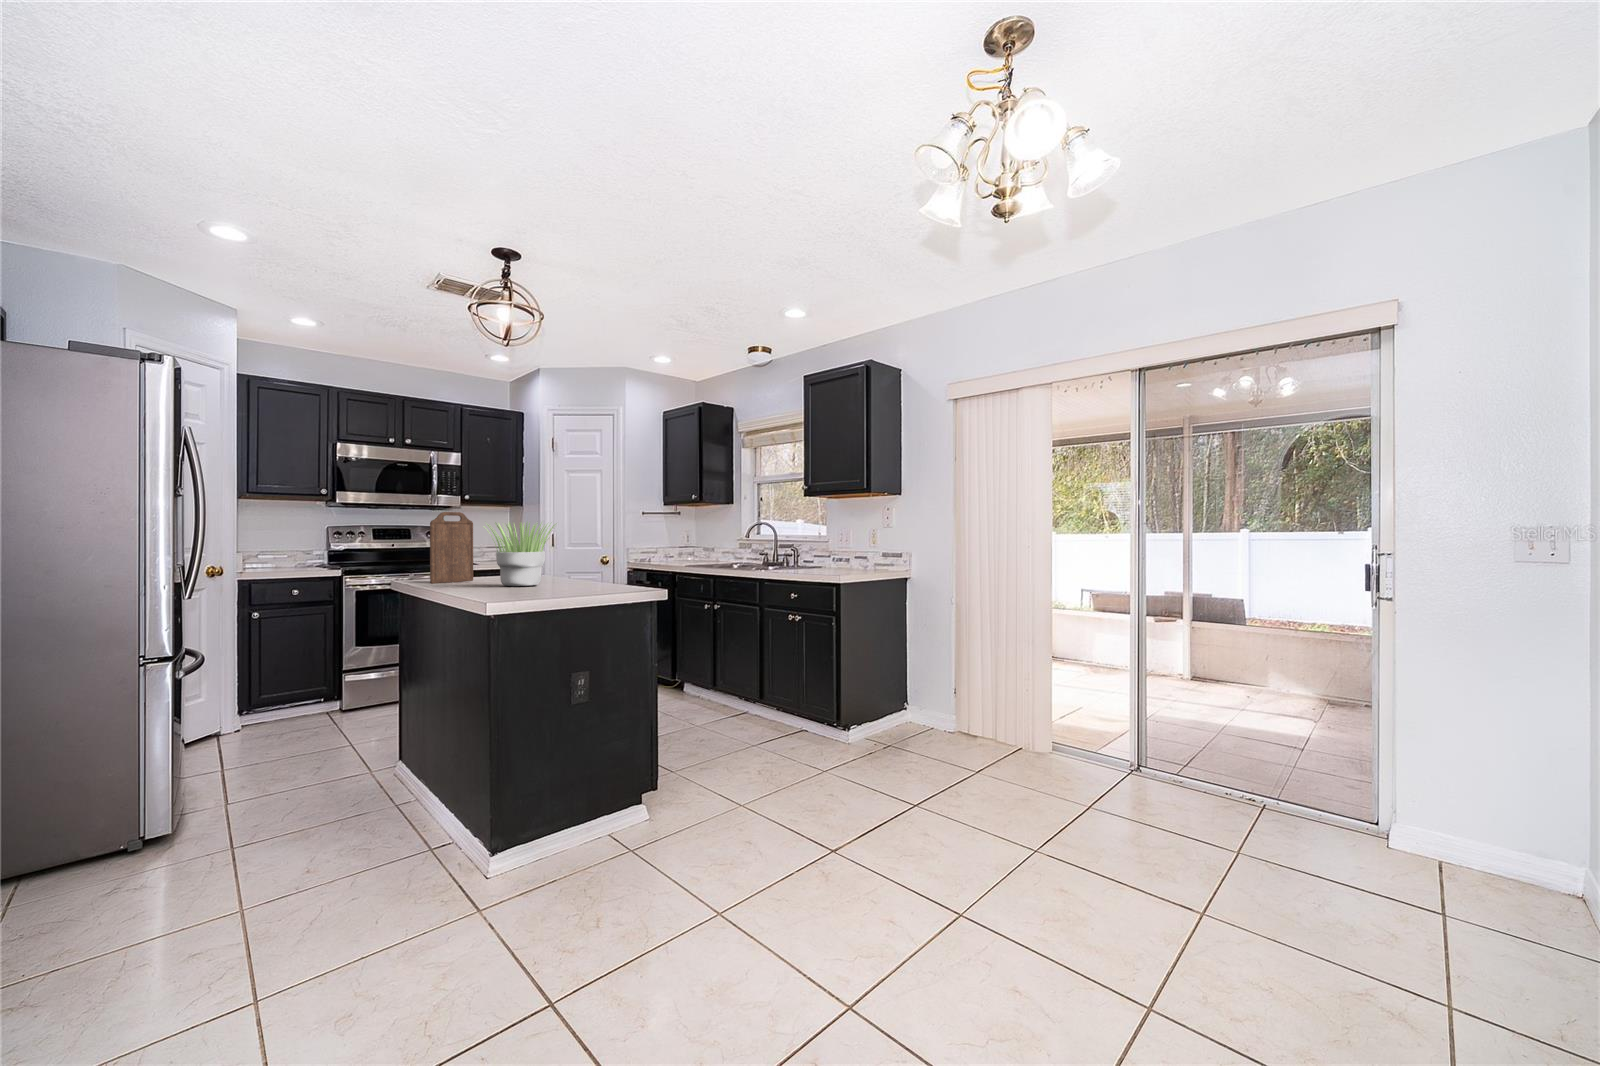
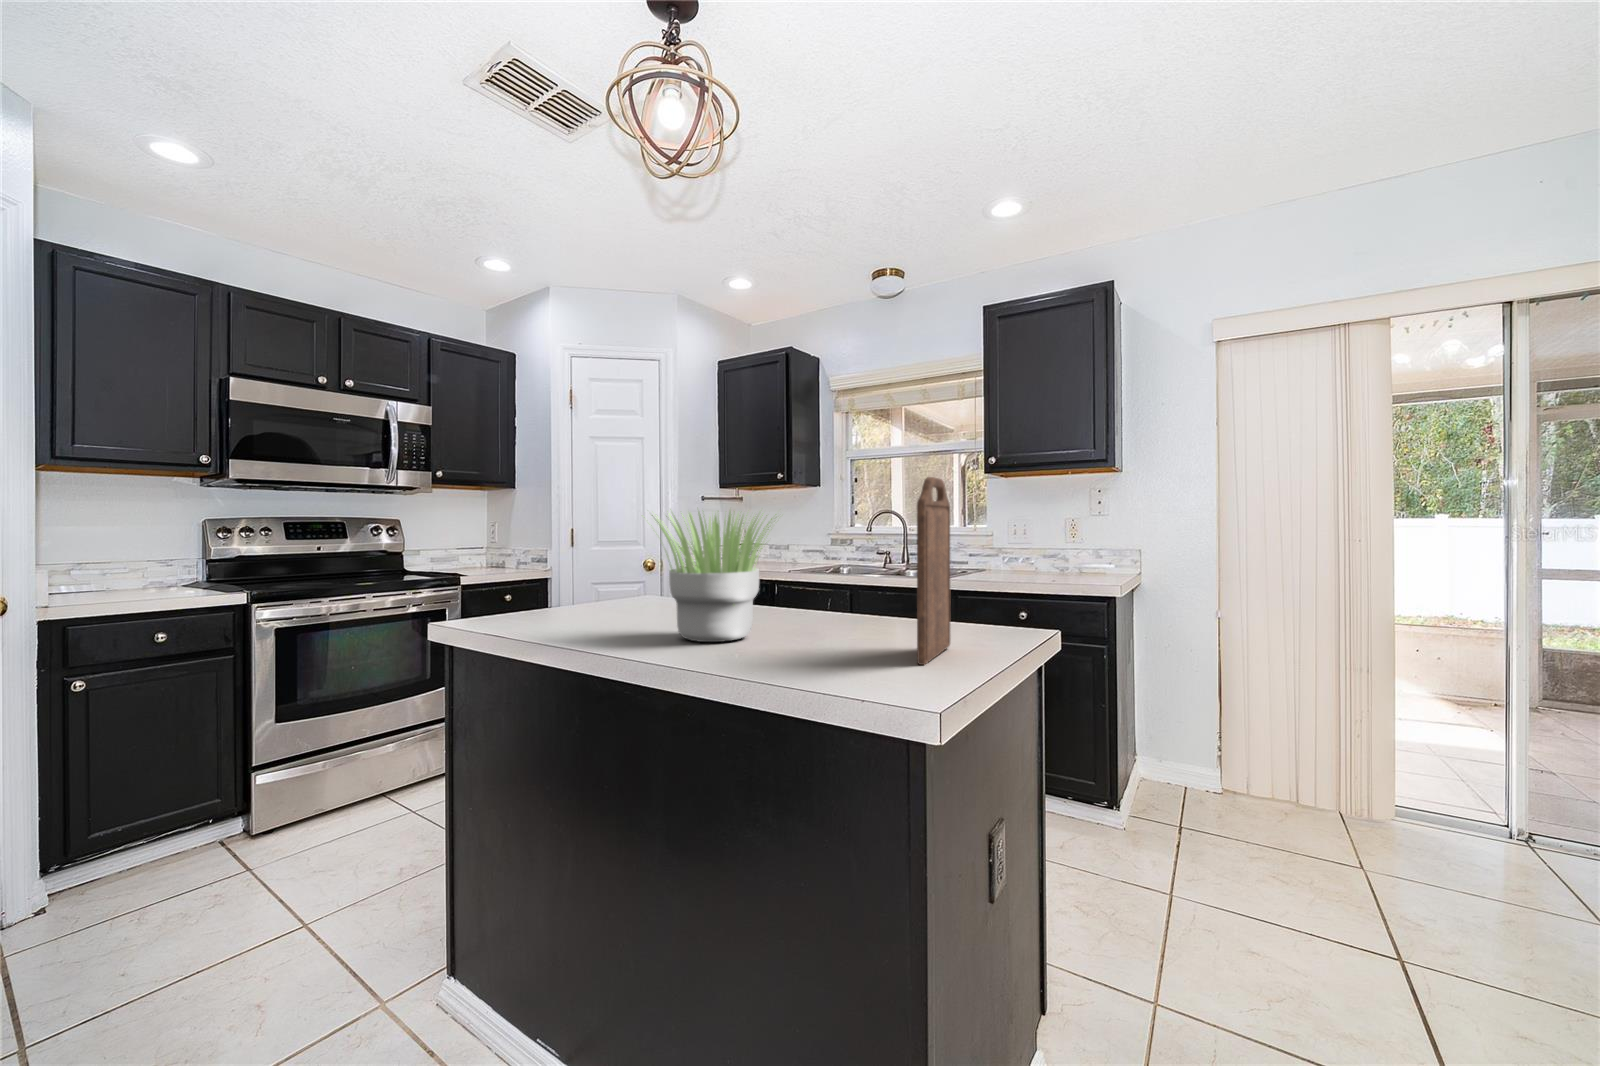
cutting board: present [430,512,473,583] -> present [917,477,950,665]

